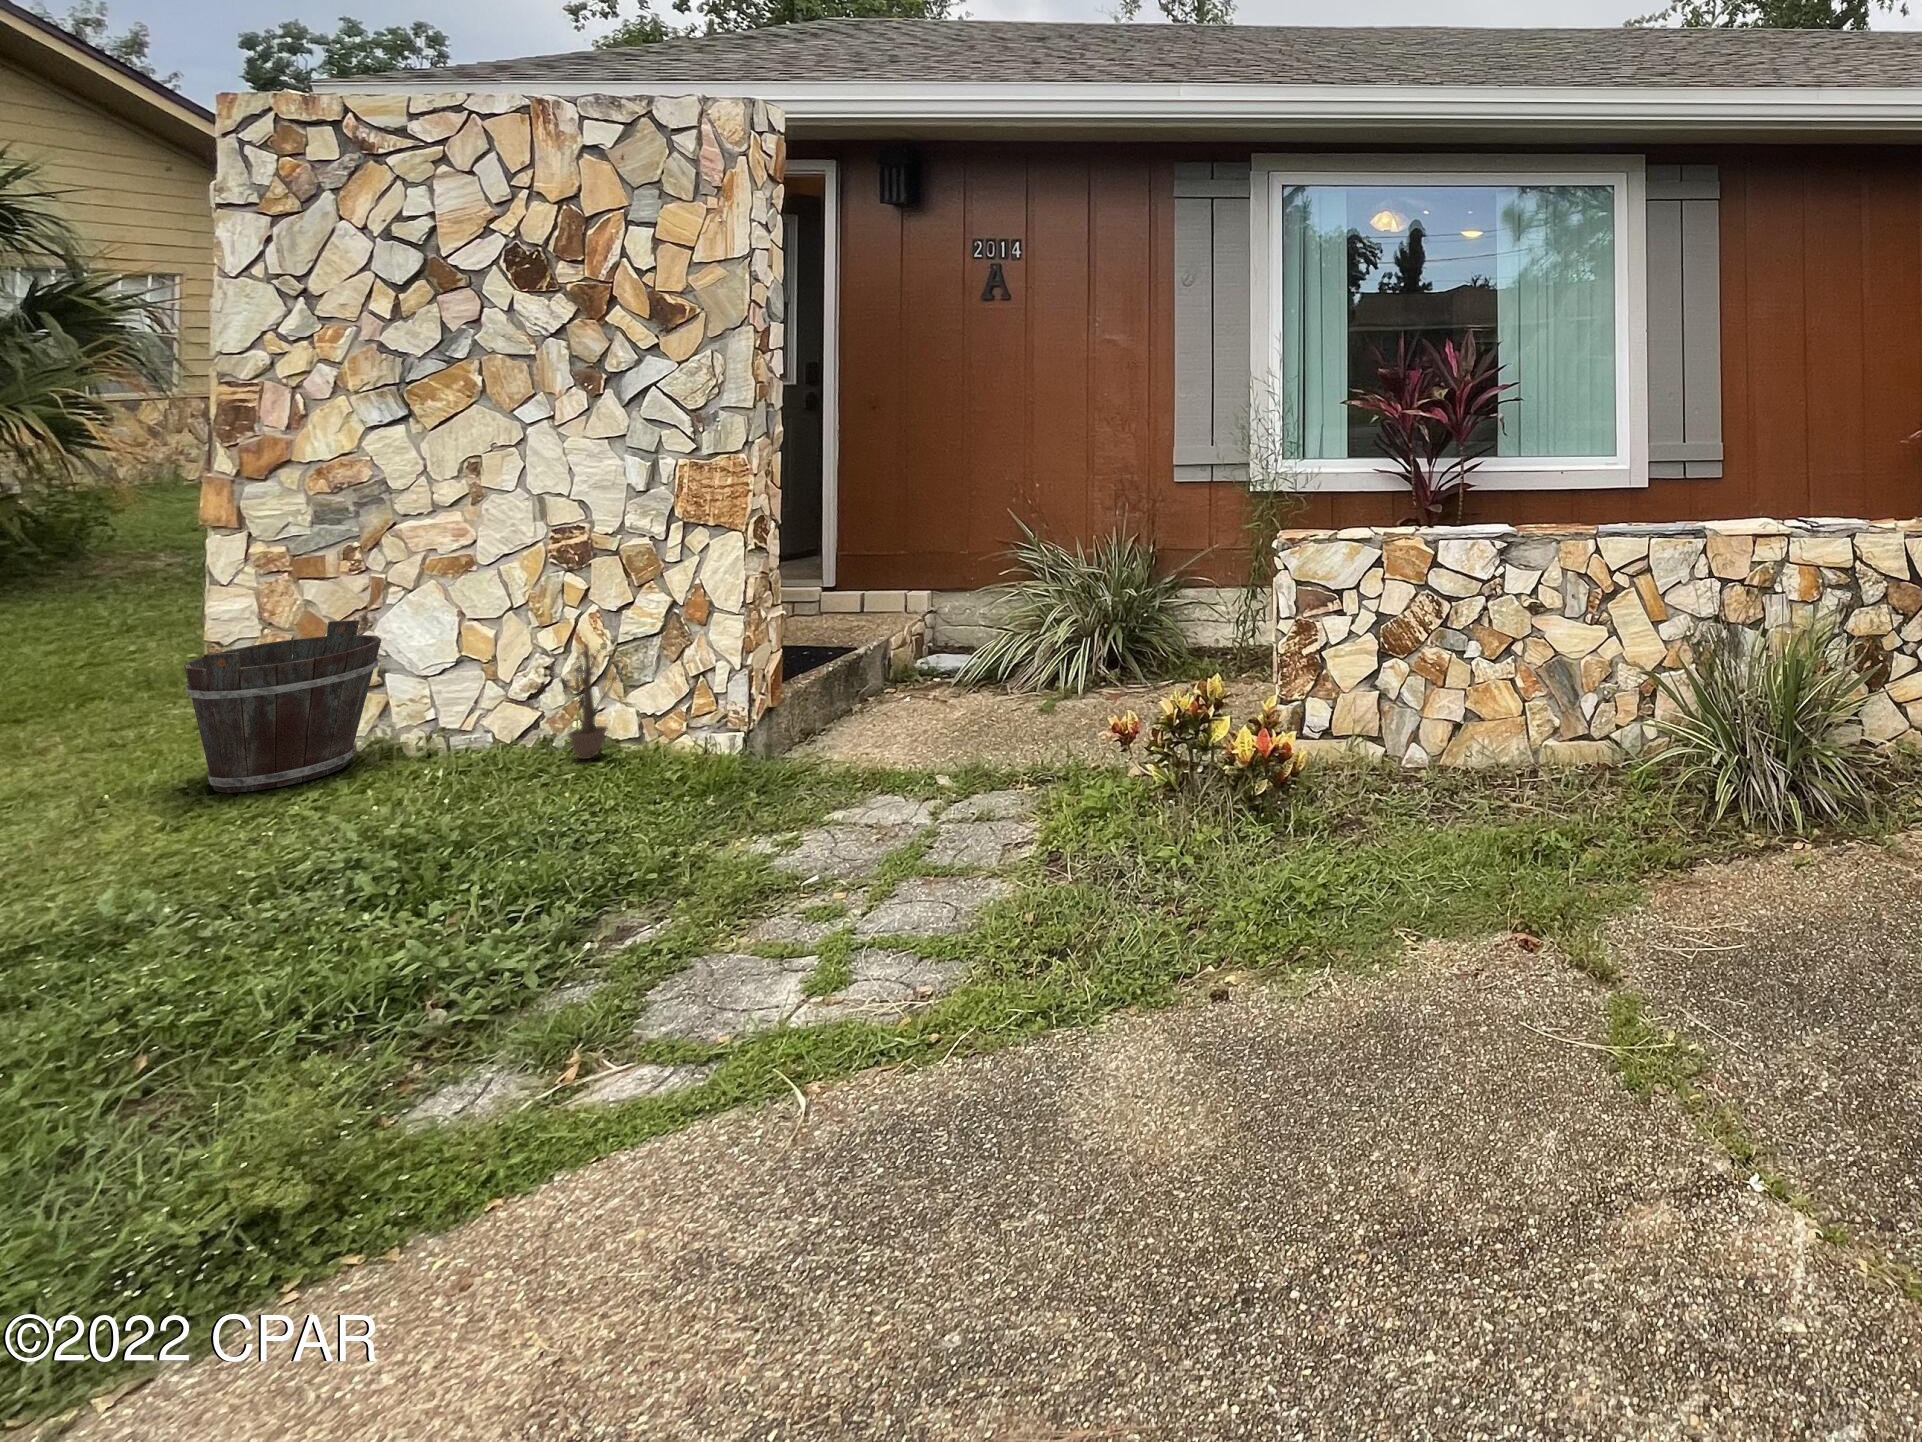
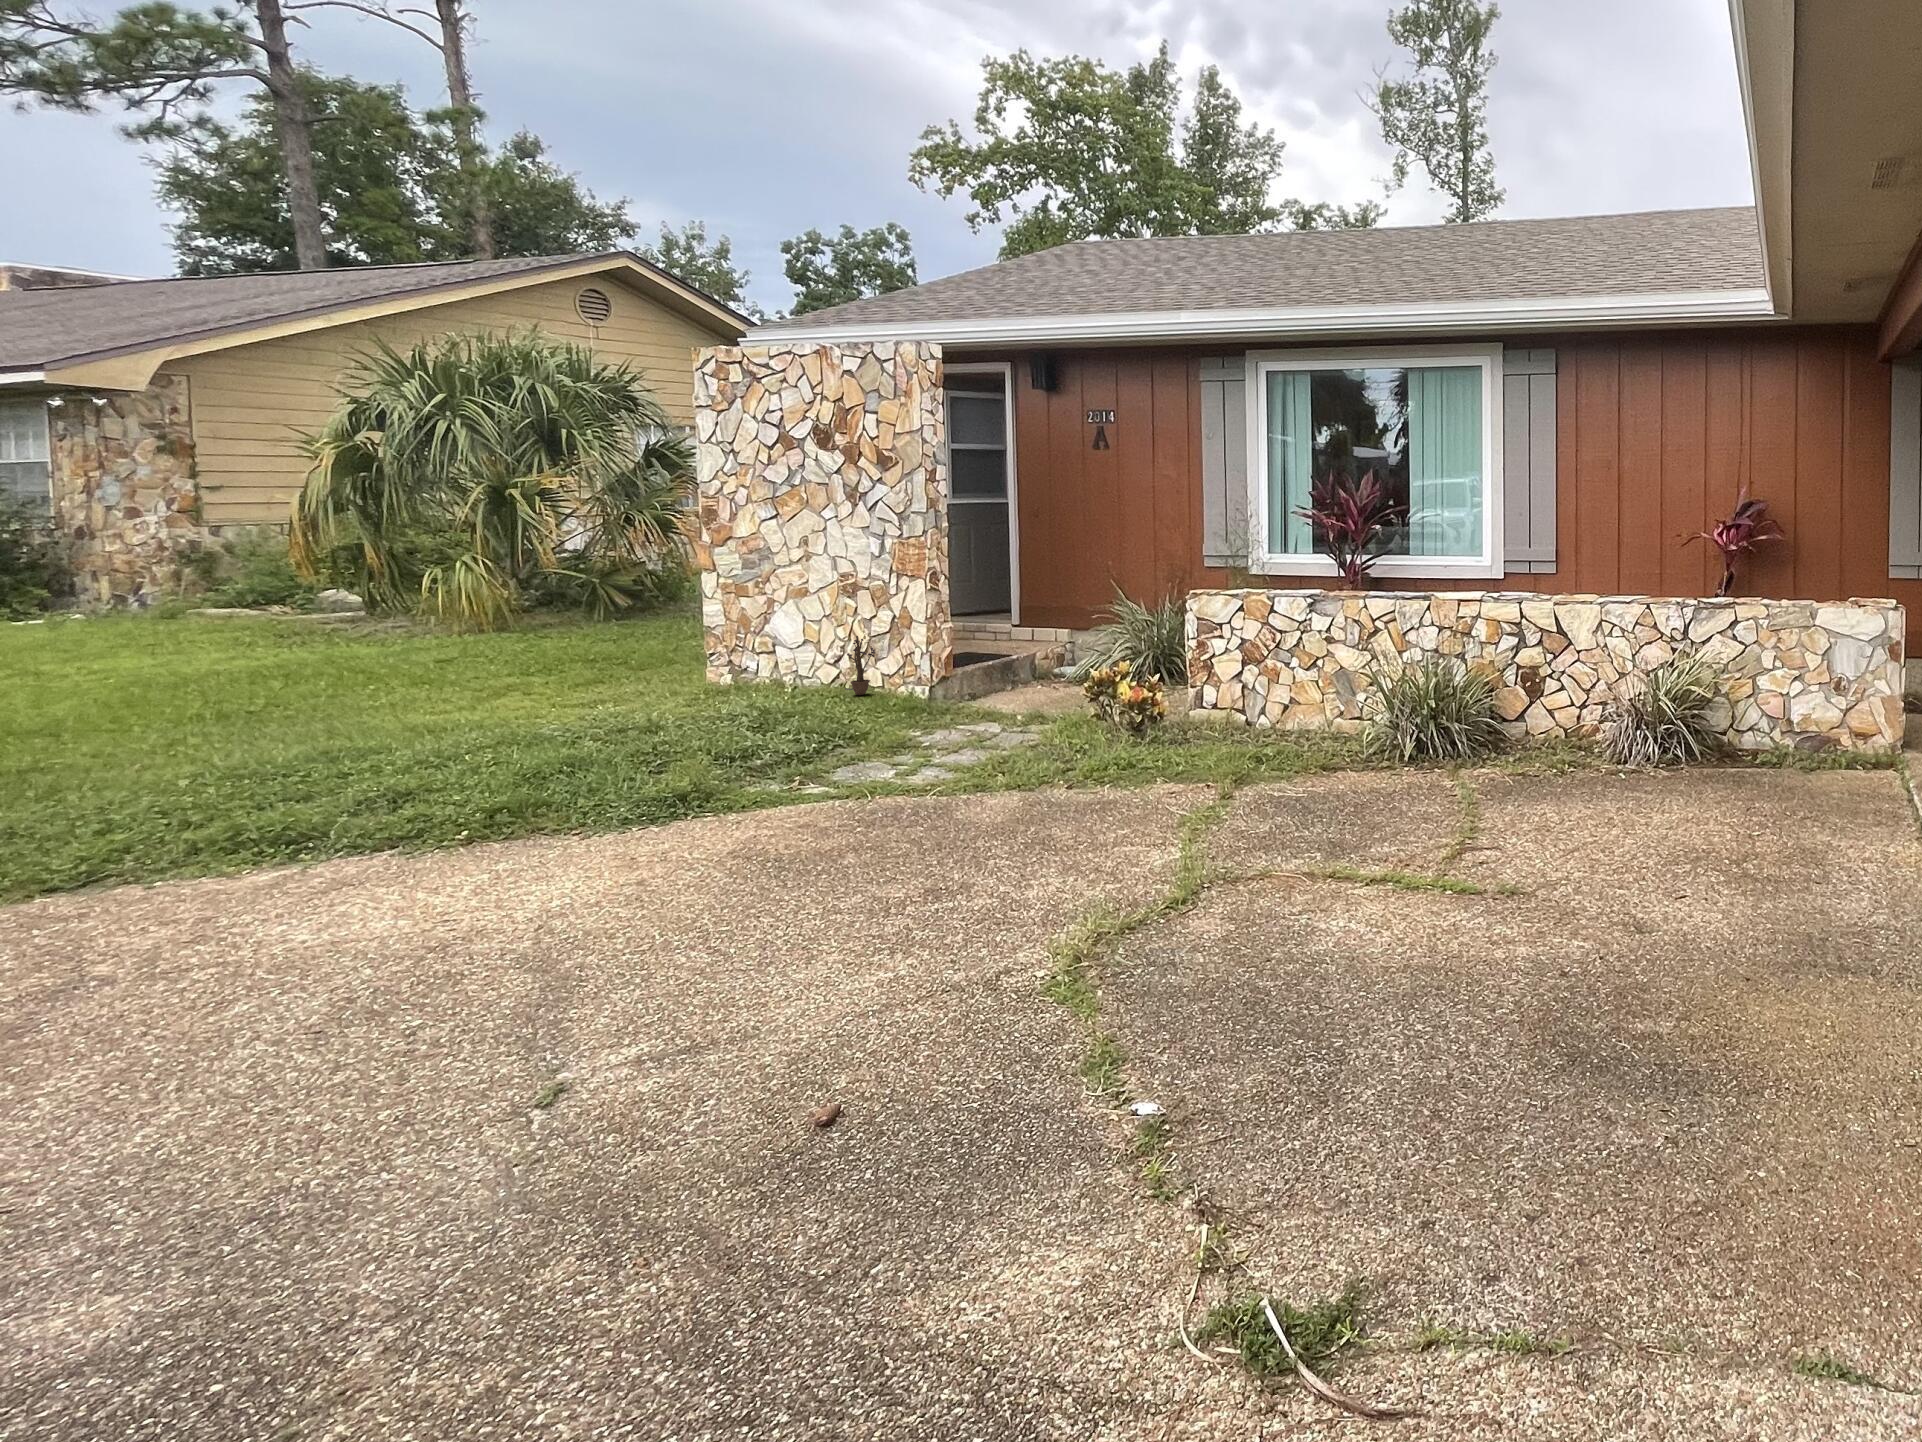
bucket: present [184,620,381,793] -> none [684,619,769,696]

